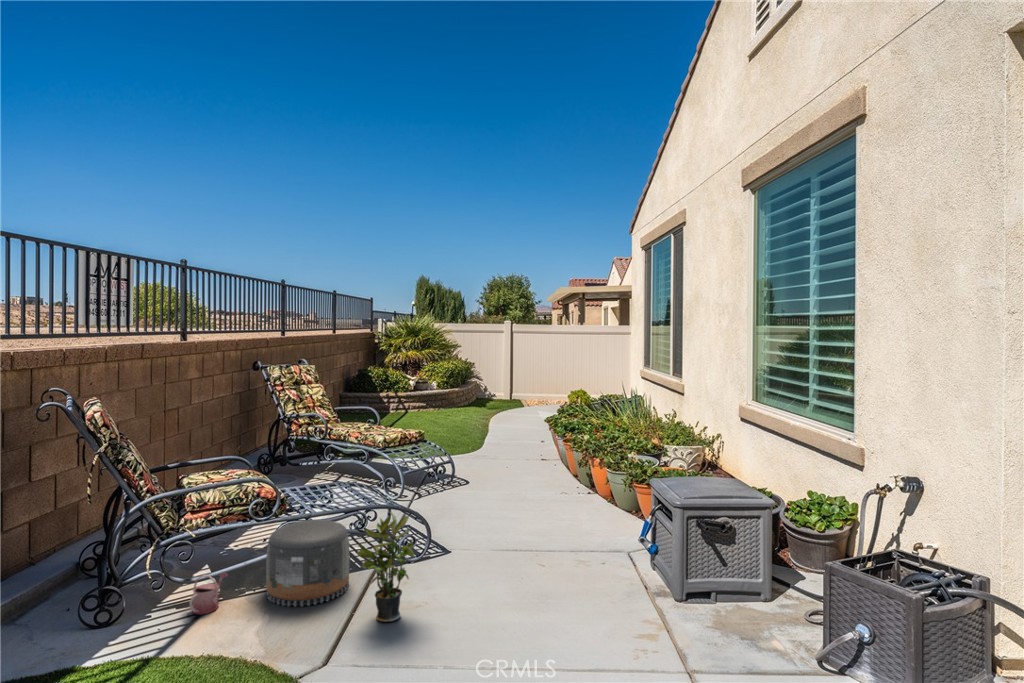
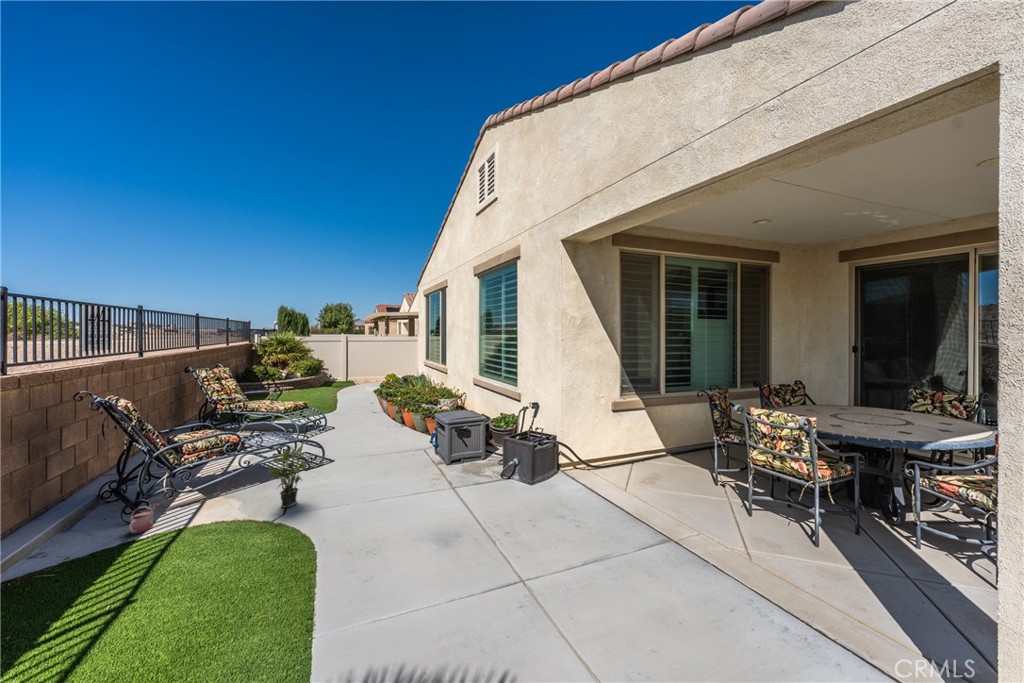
pouf: present [266,520,349,607] -> none [193,459,258,515]

